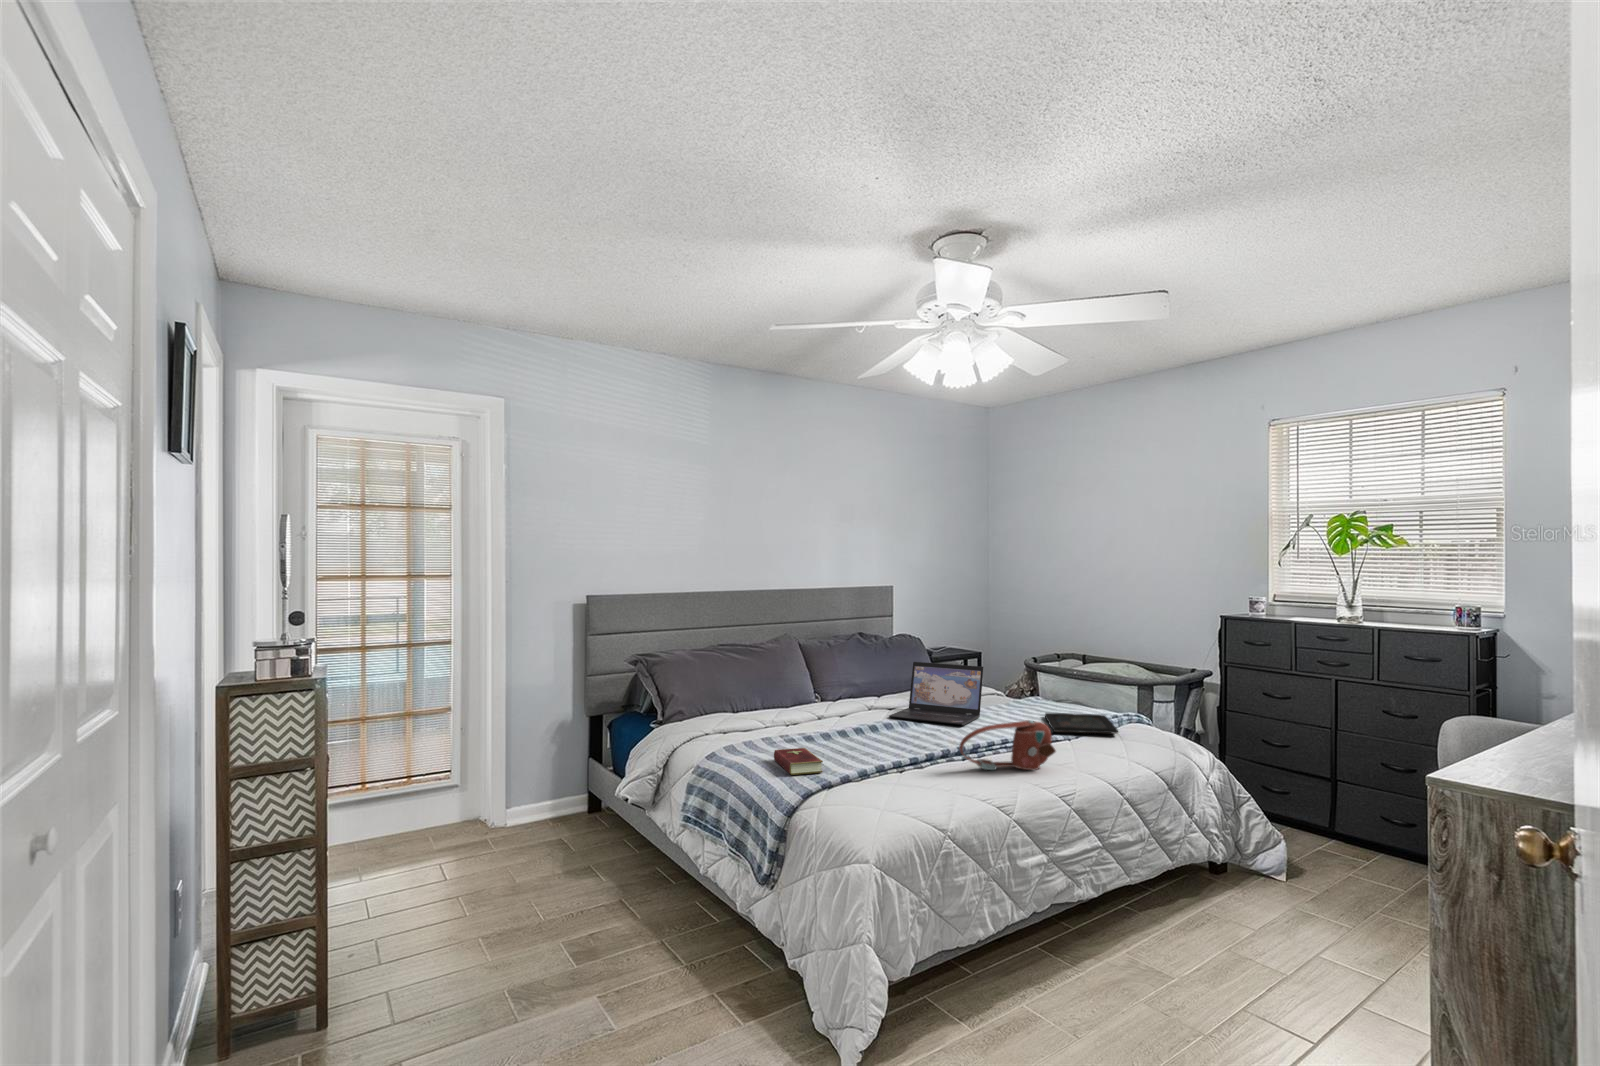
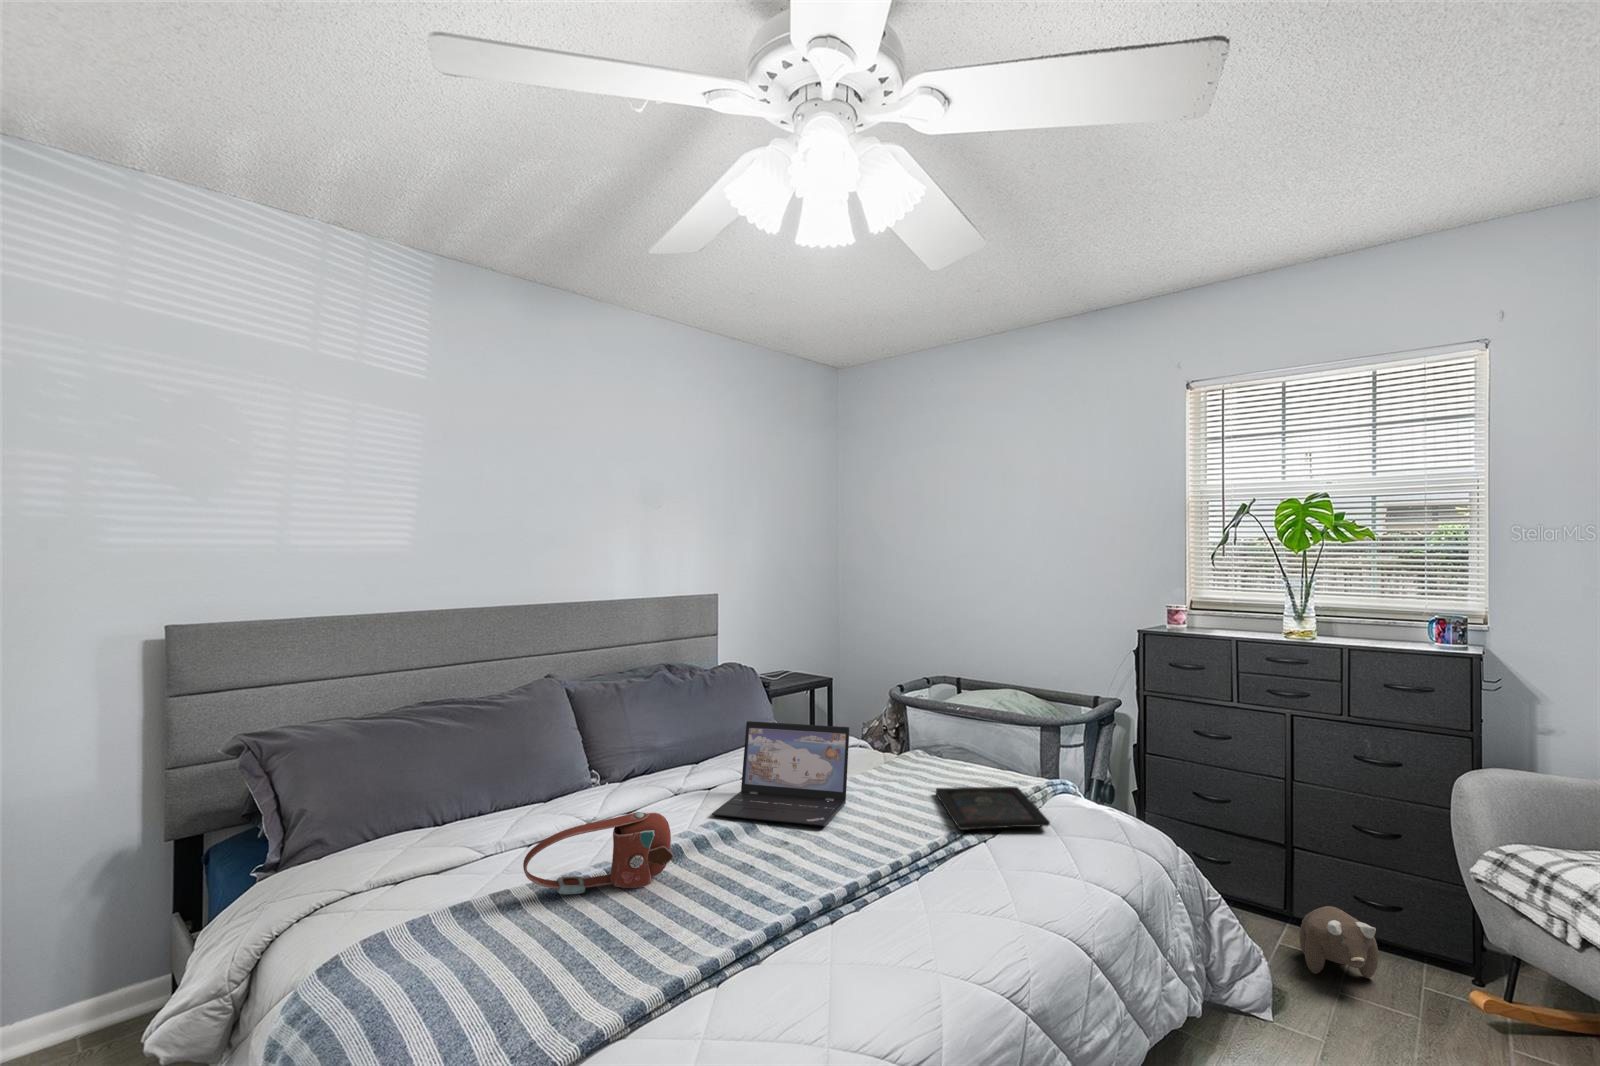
handbag: present [959,720,1056,770] -> present [523,812,674,894]
hardcover book: present [774,748,823,775] -> none [504,926,591,1009]
plush toy: none [1326,817,1384,870] -> present [1299,906,1378,978]

